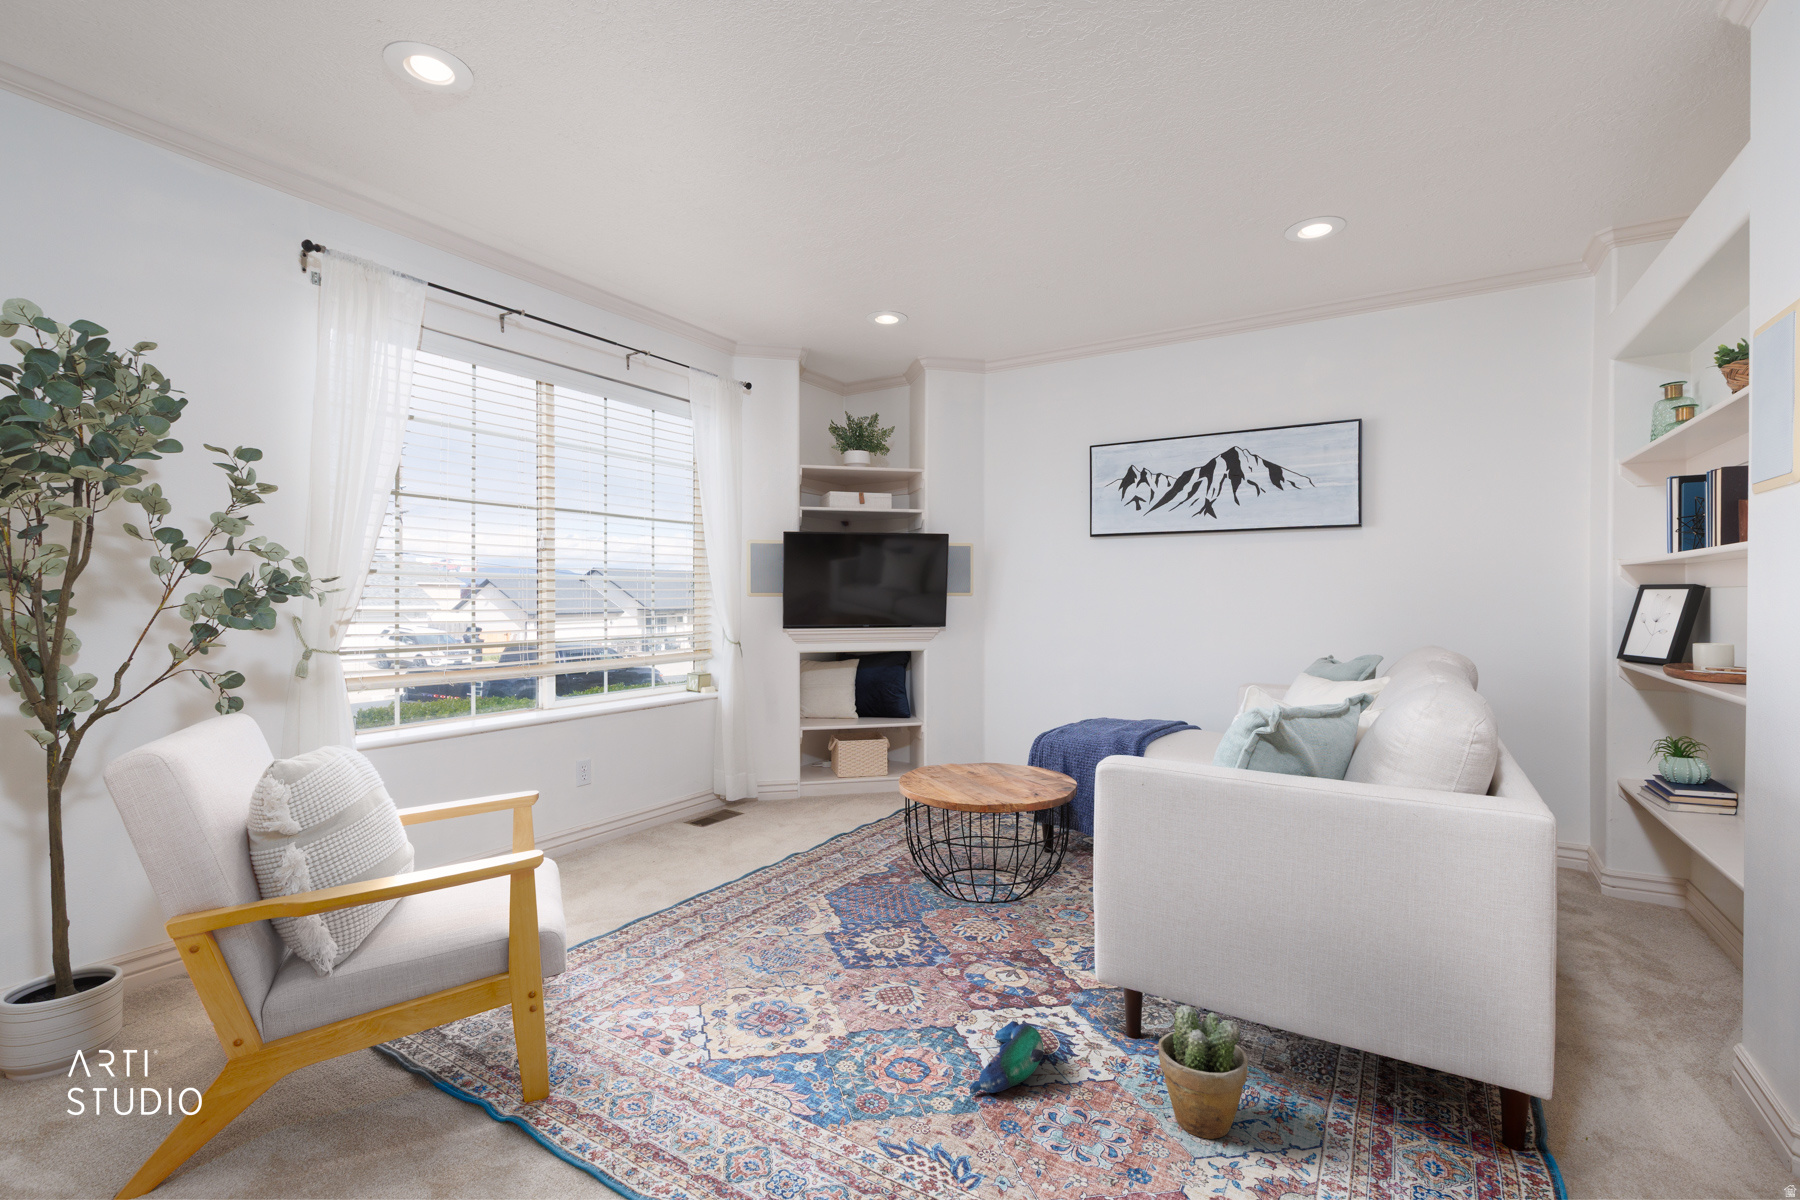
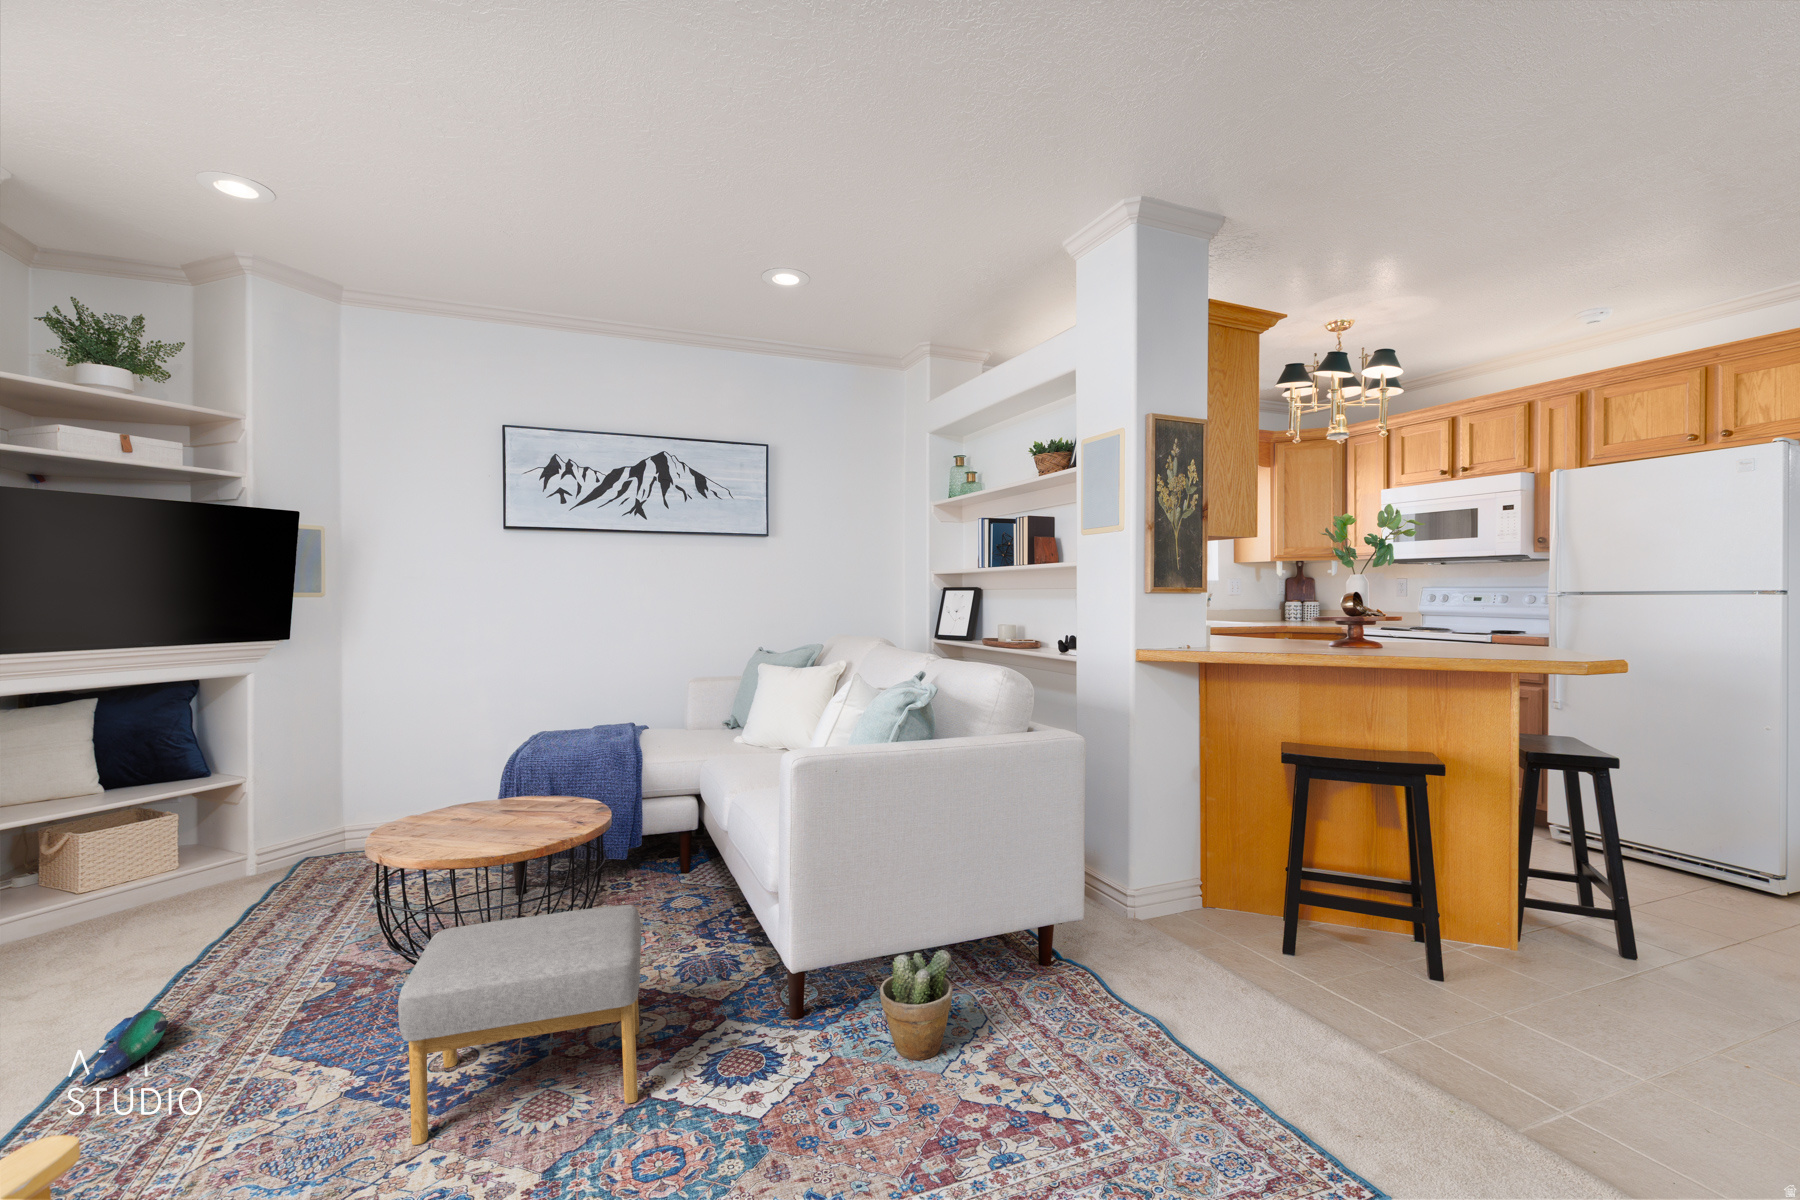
footstool: none [812,839,1008,1024] -> present [398,905,641,1145]
plush toy: present [970,1021,1045,1093] -> present [82,1009,169,1086]

